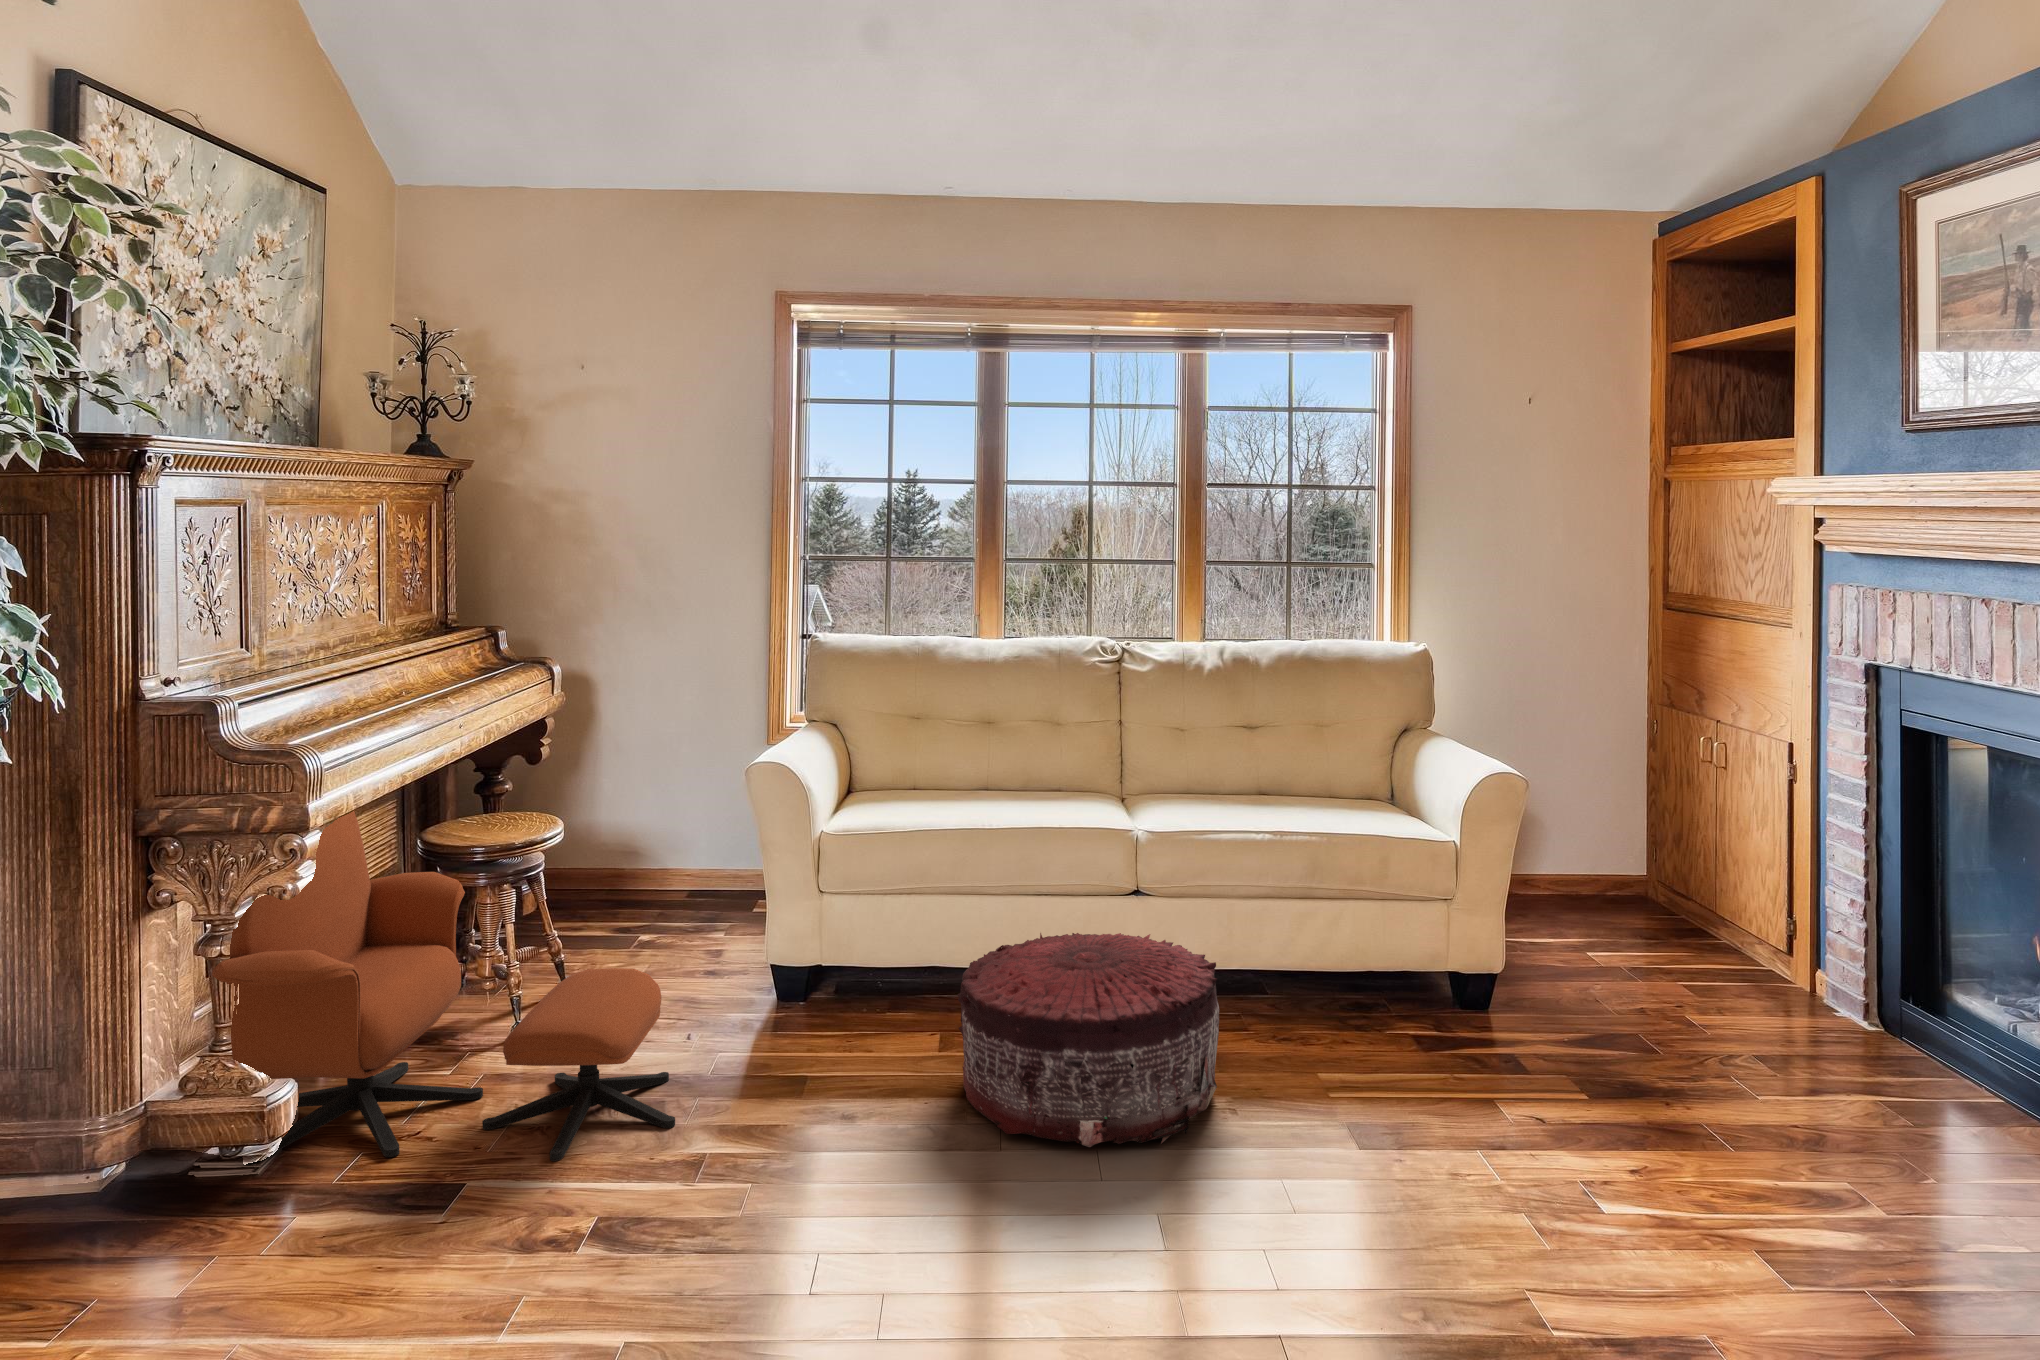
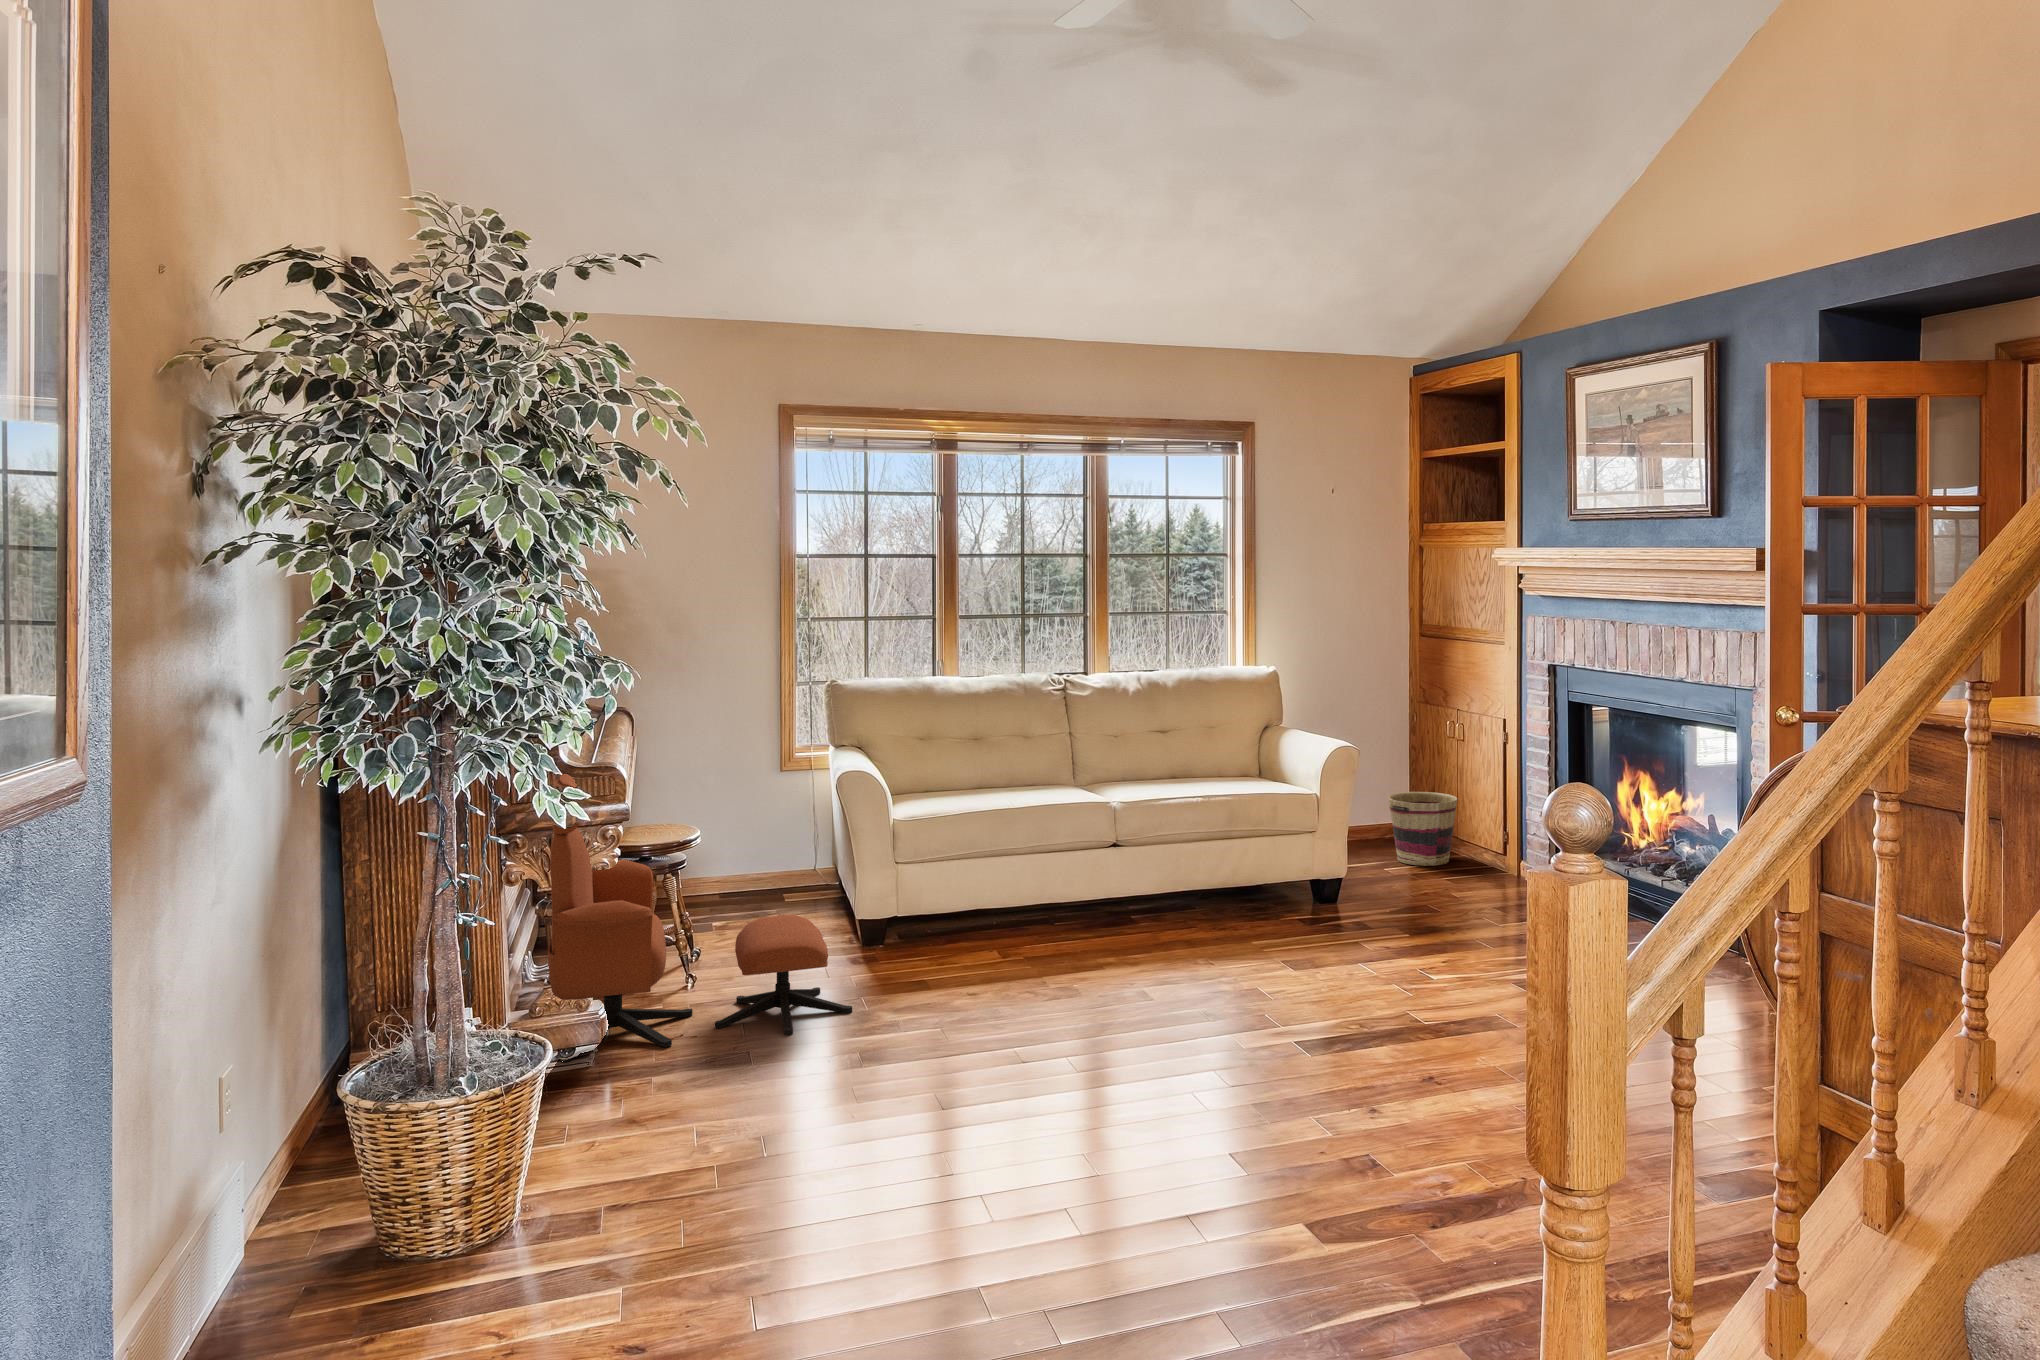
basket: none [1600,835,1709,950] -> present [1388,792,1457,866]
pouf: present [957,933,1219,1147] -> none [1025,864,1198,988]

